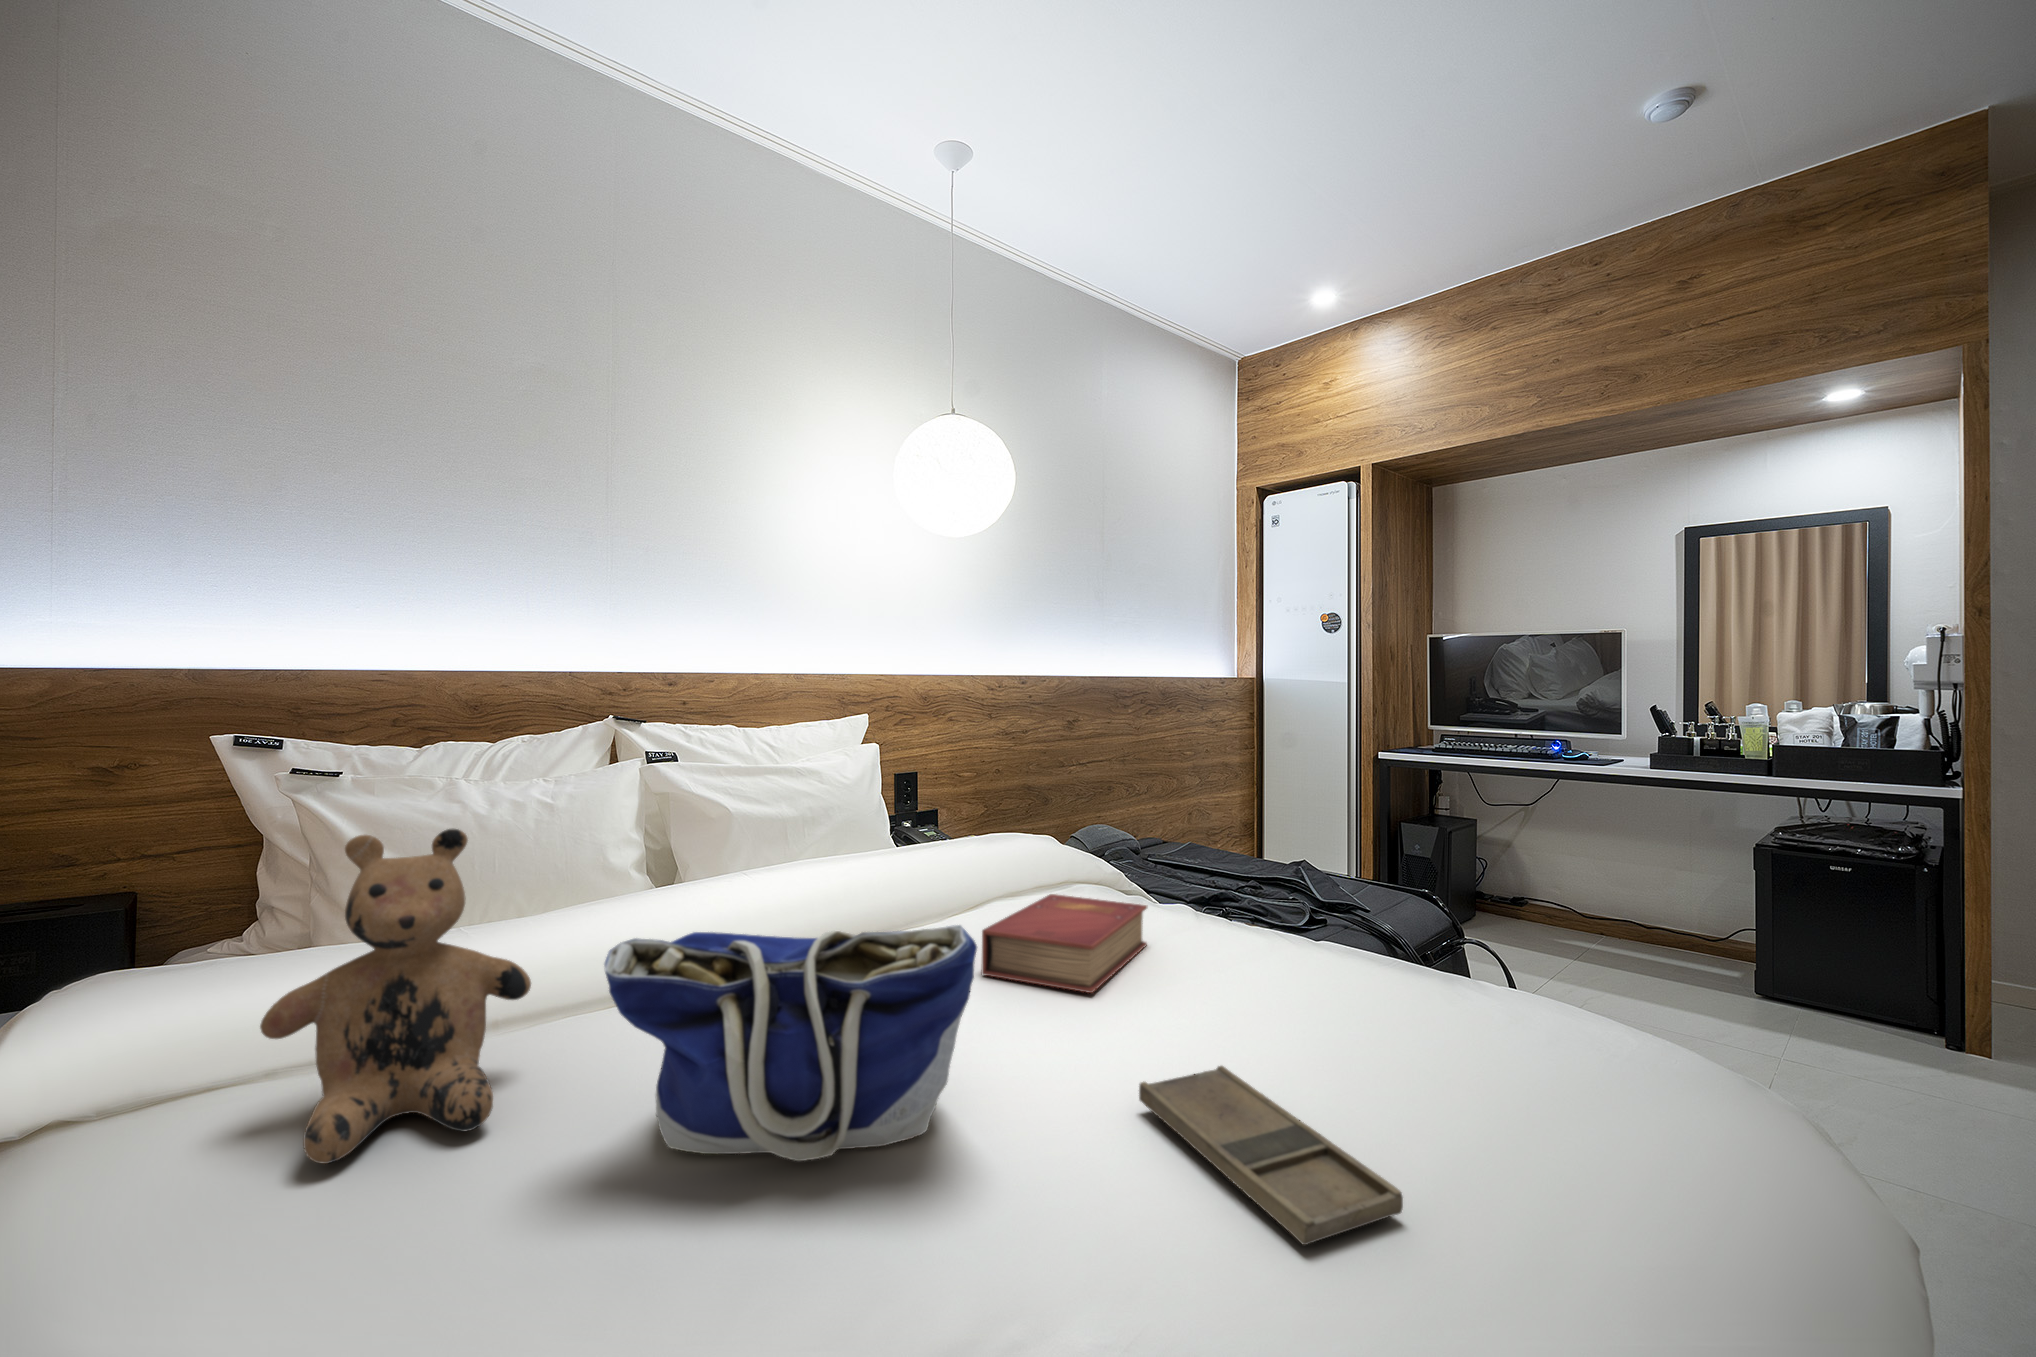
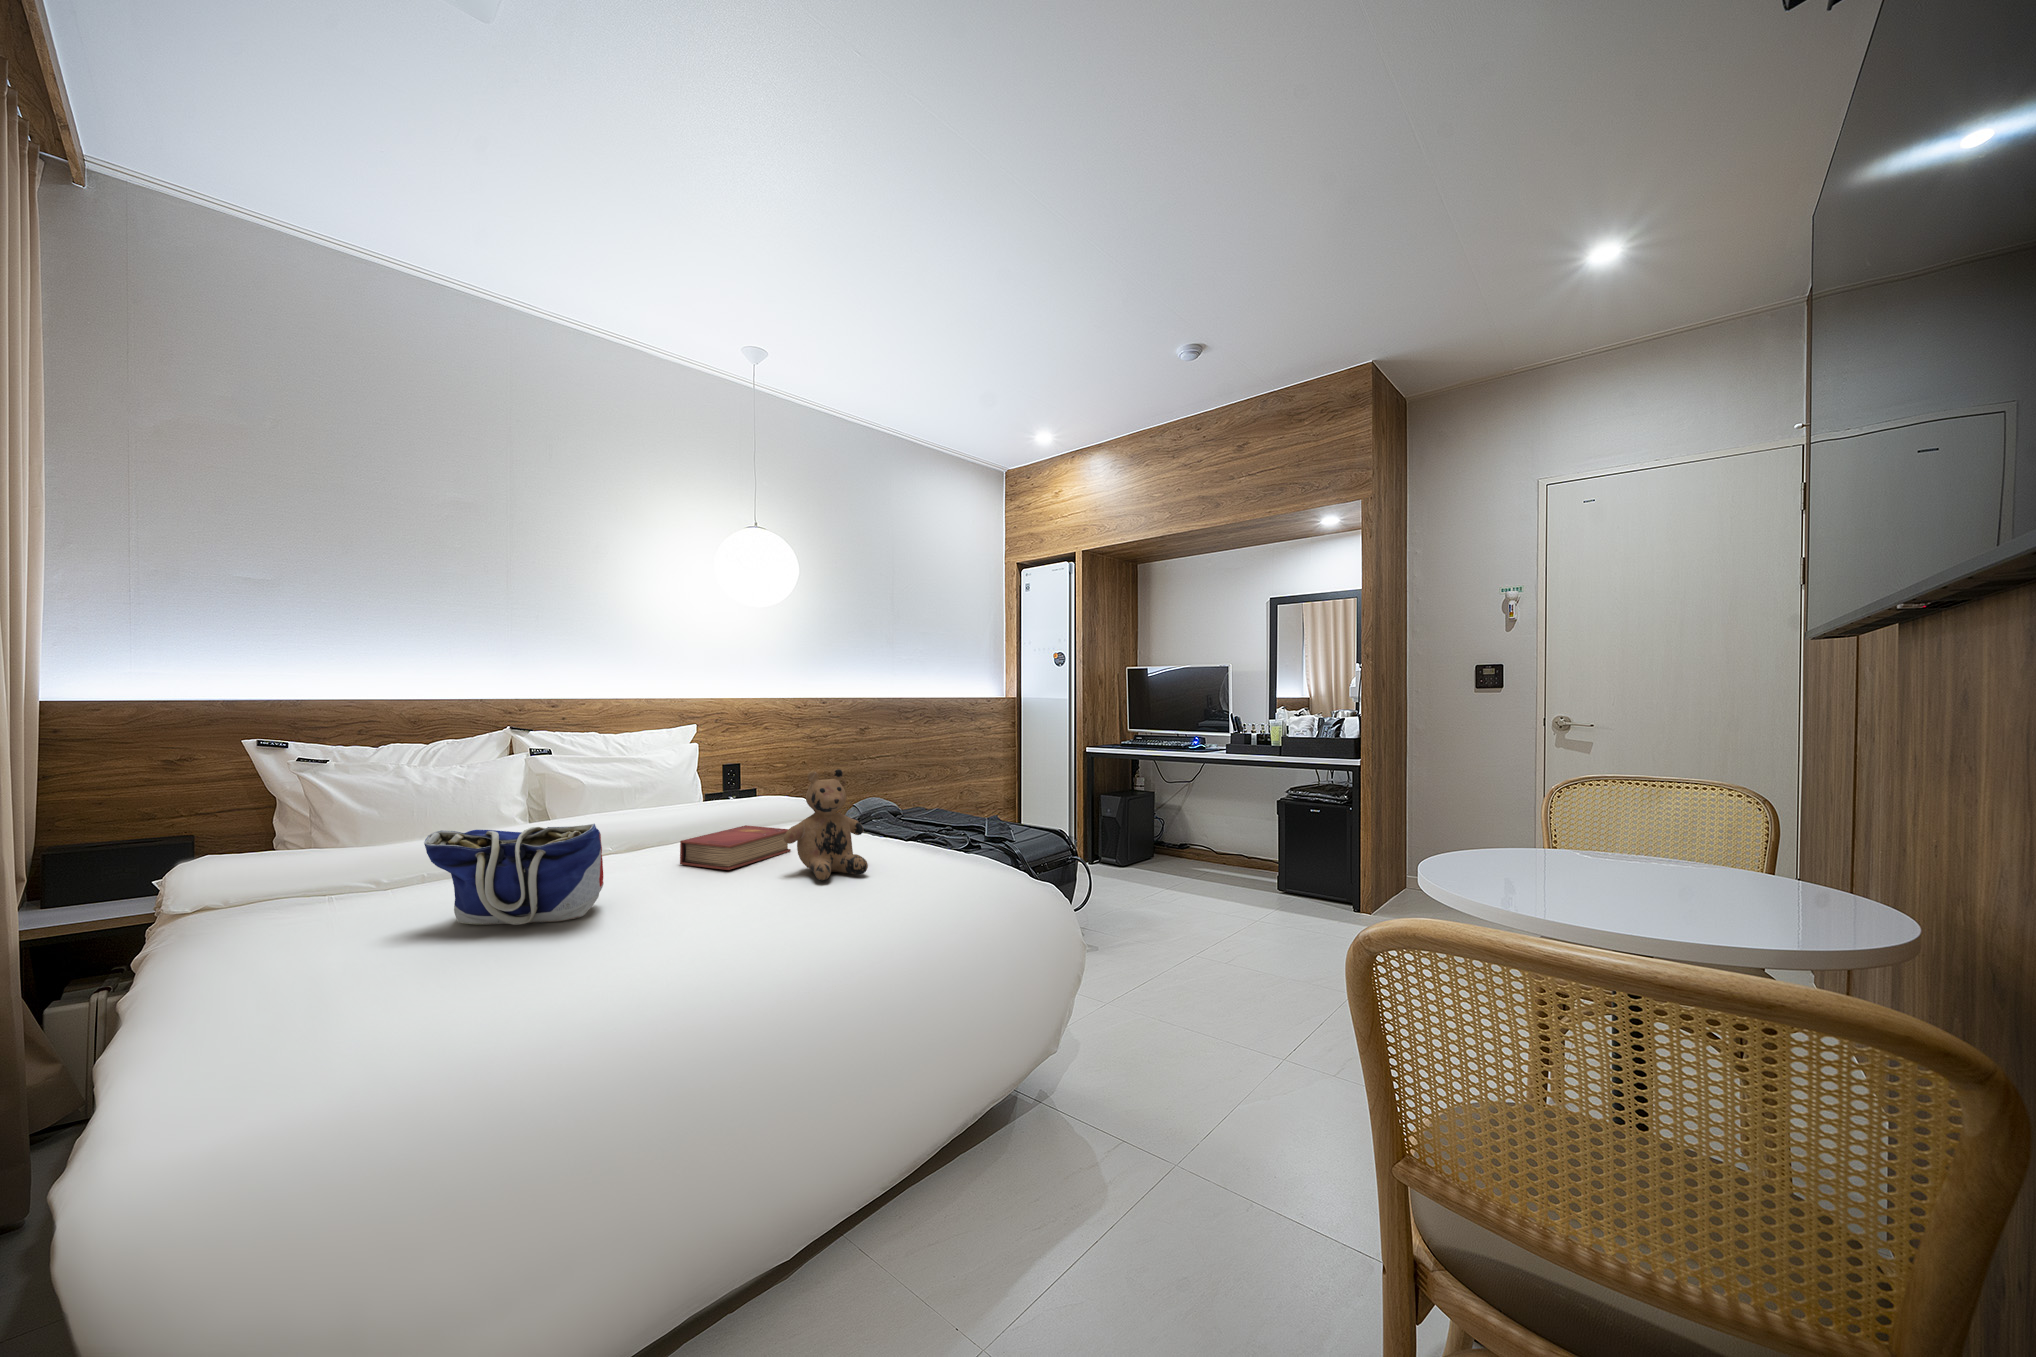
teddy bear: present [260,829,531,1164] -> present [784,769,868,880]
tray: present [1139,1066,1403,1245] -> none [694,890,761,941]

